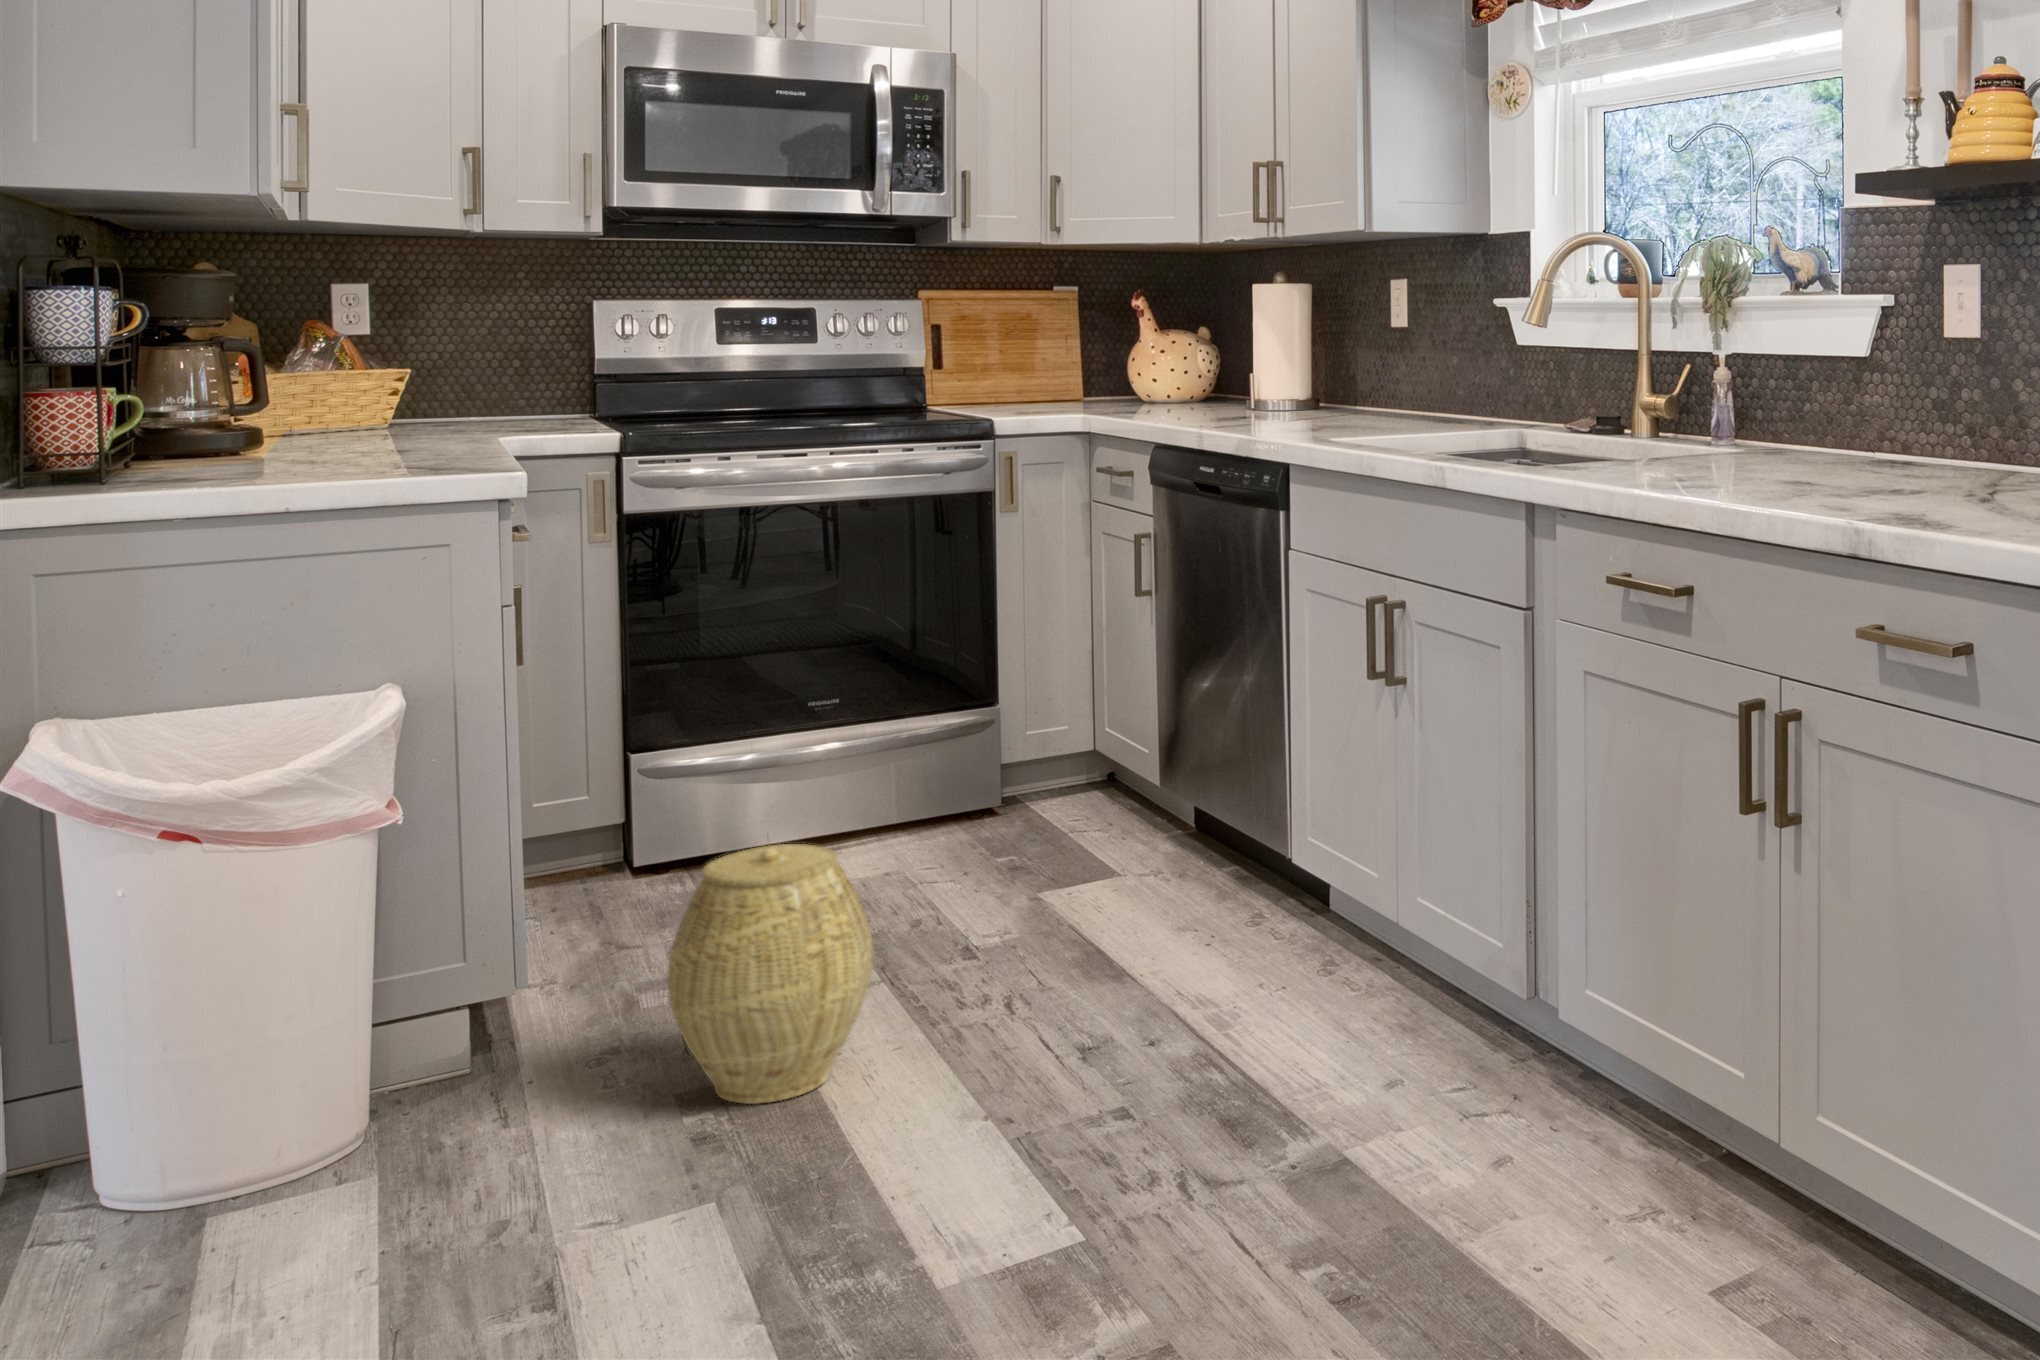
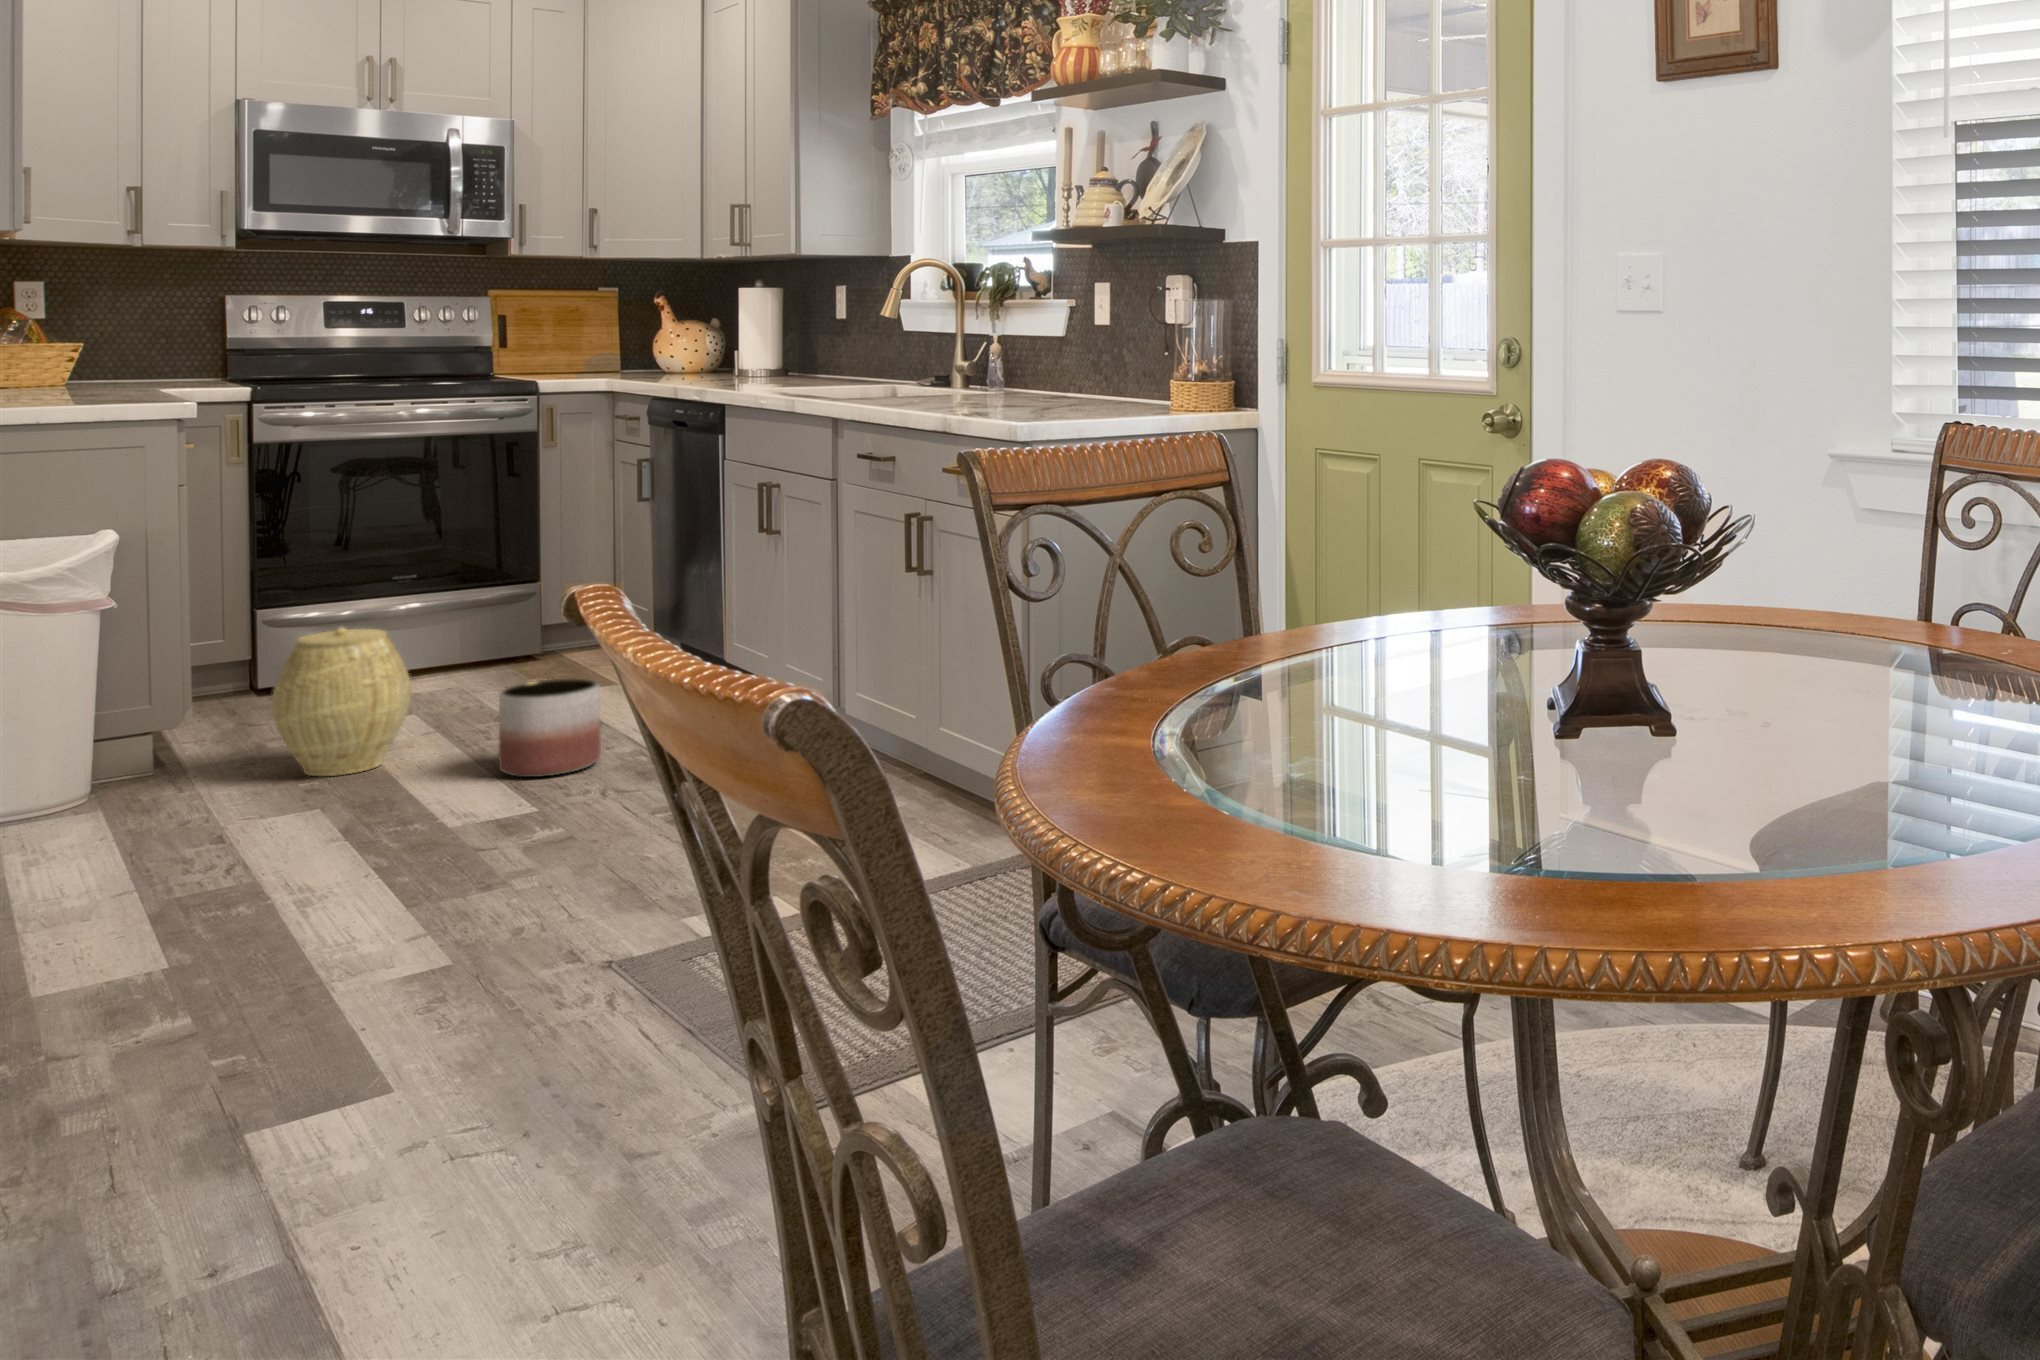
planter: none [1017,939,1172,1127] -> present [499,678,601,777]

